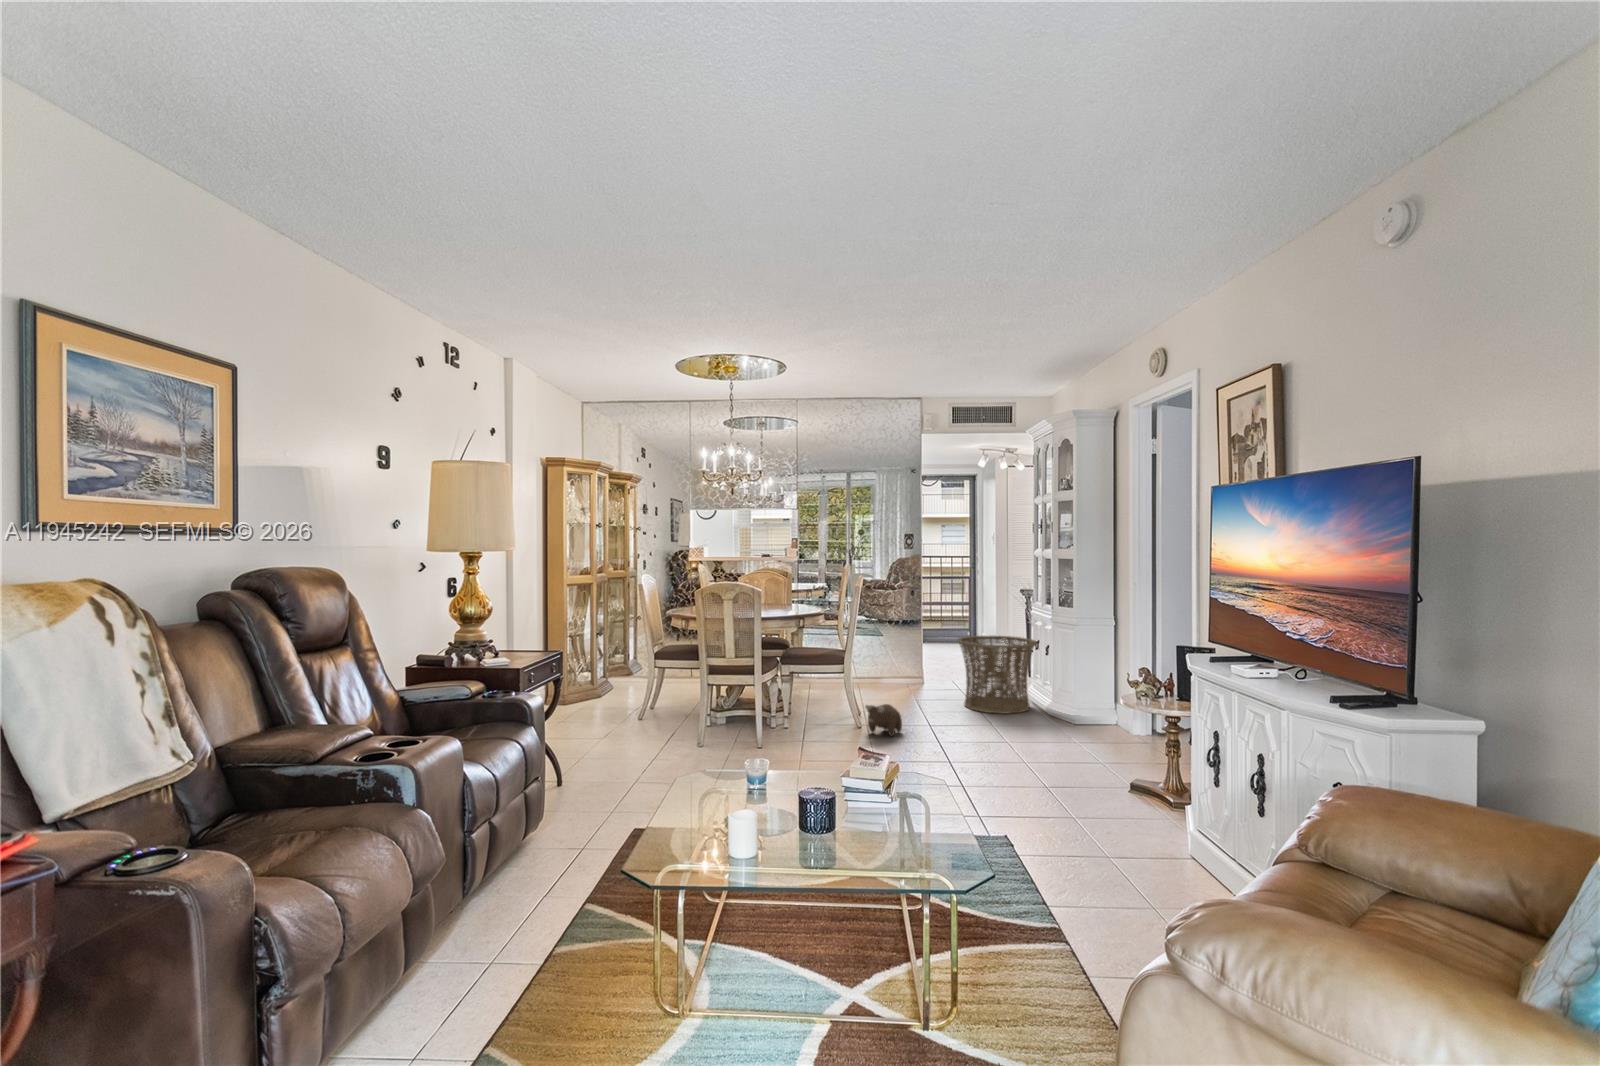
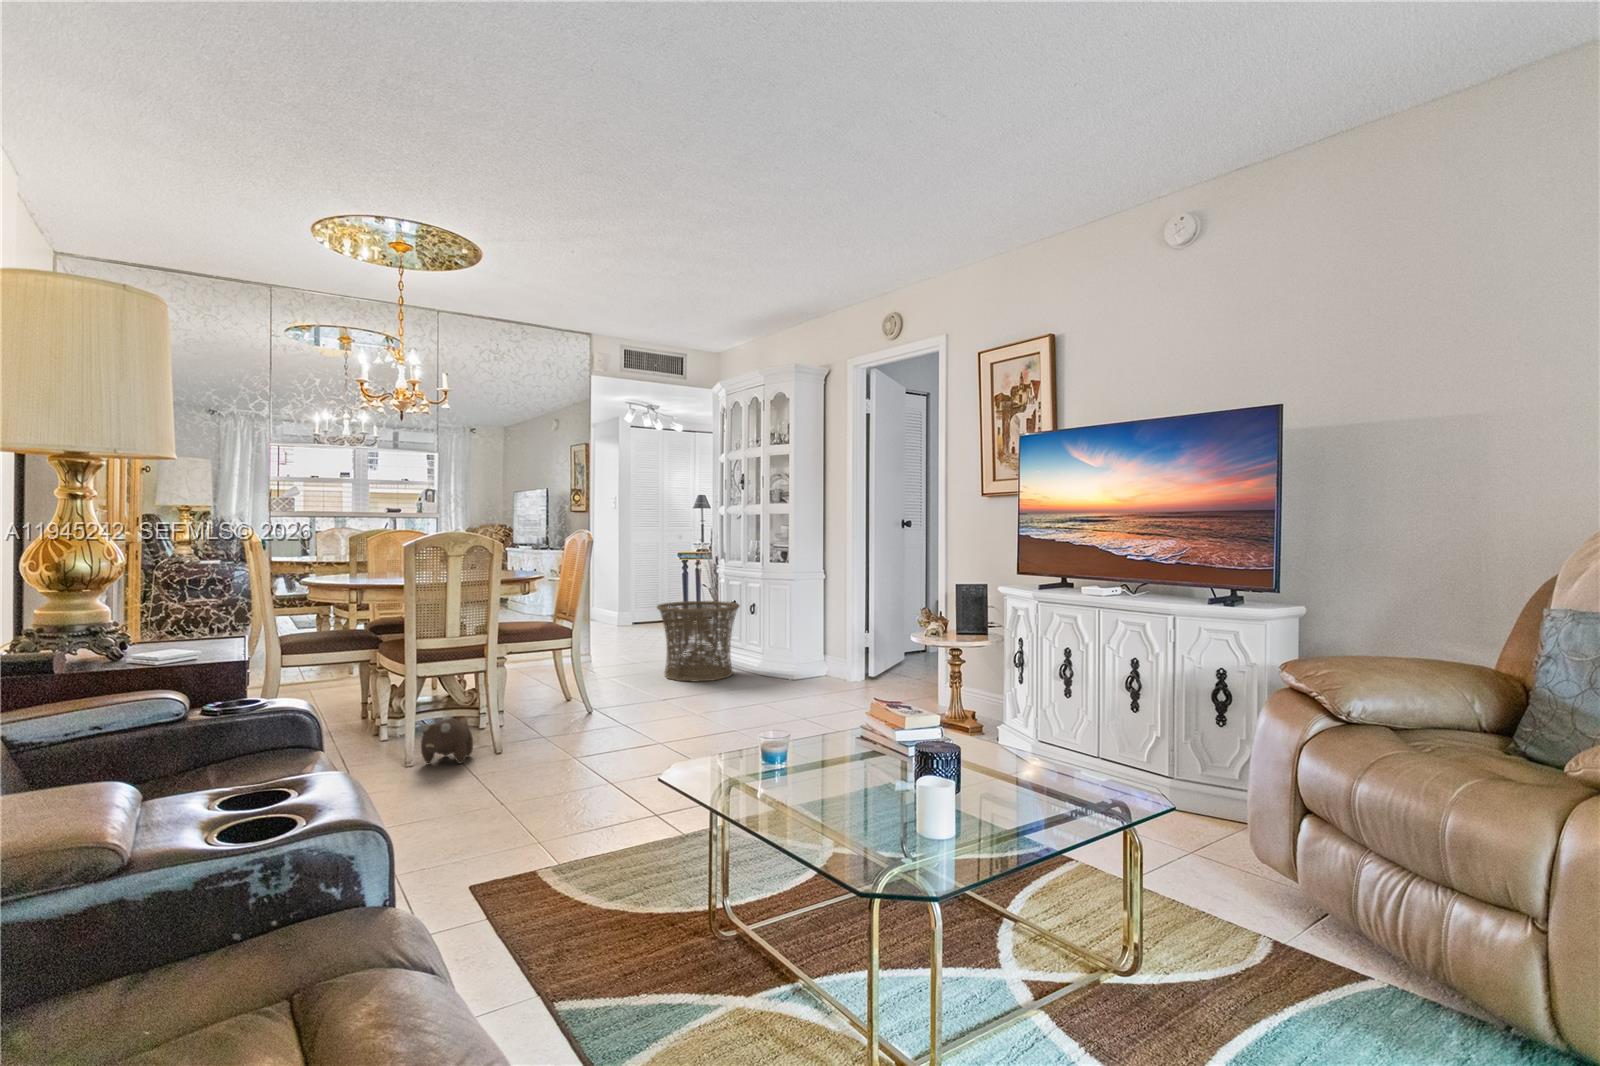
plush toy: present [865,704,902,736] -> present [420,718,473,763]

